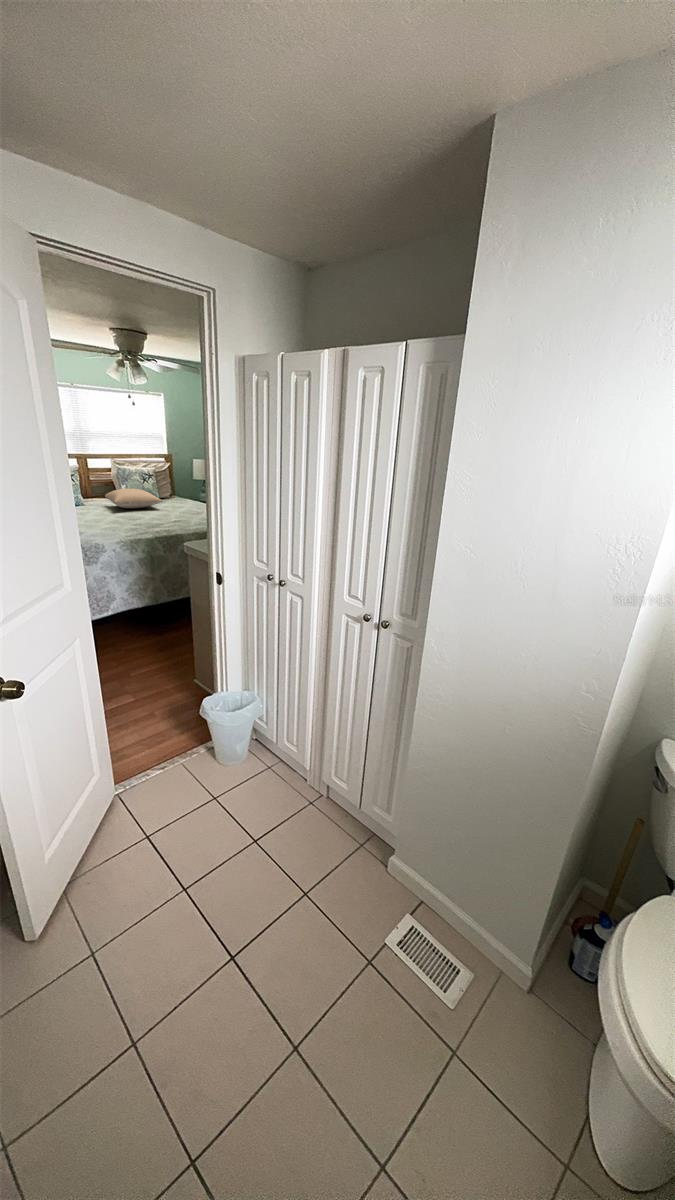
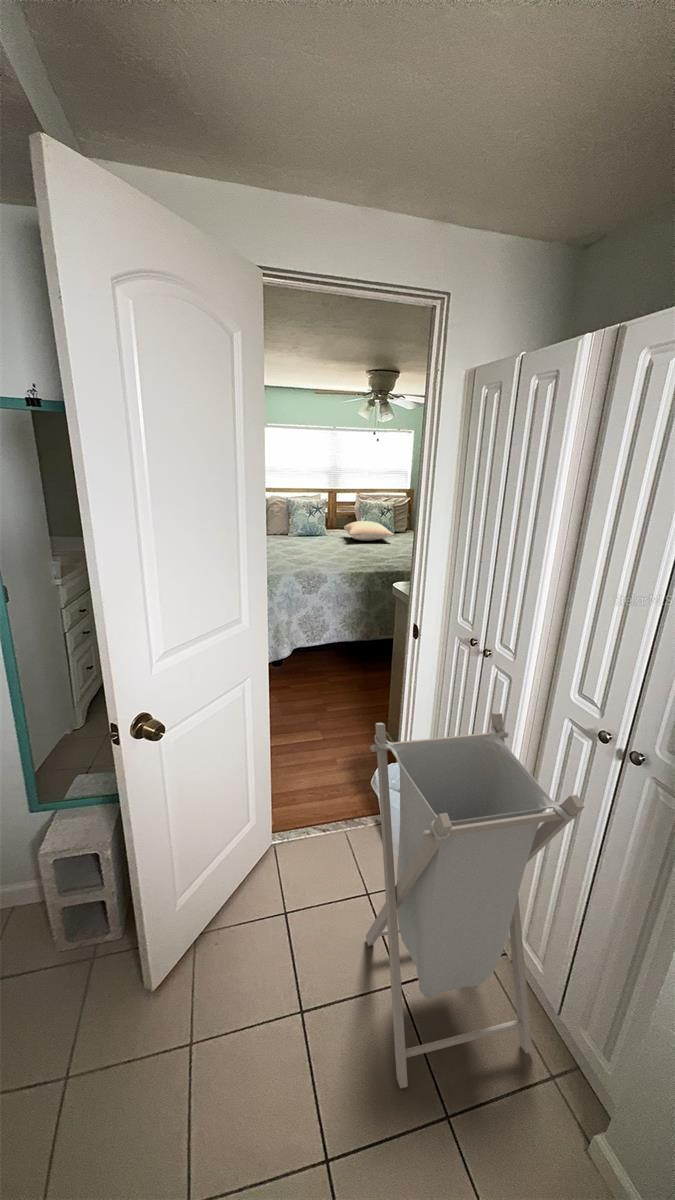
laundry hamper: none [211,623,362,895] -> present [366,712,584,1088]

